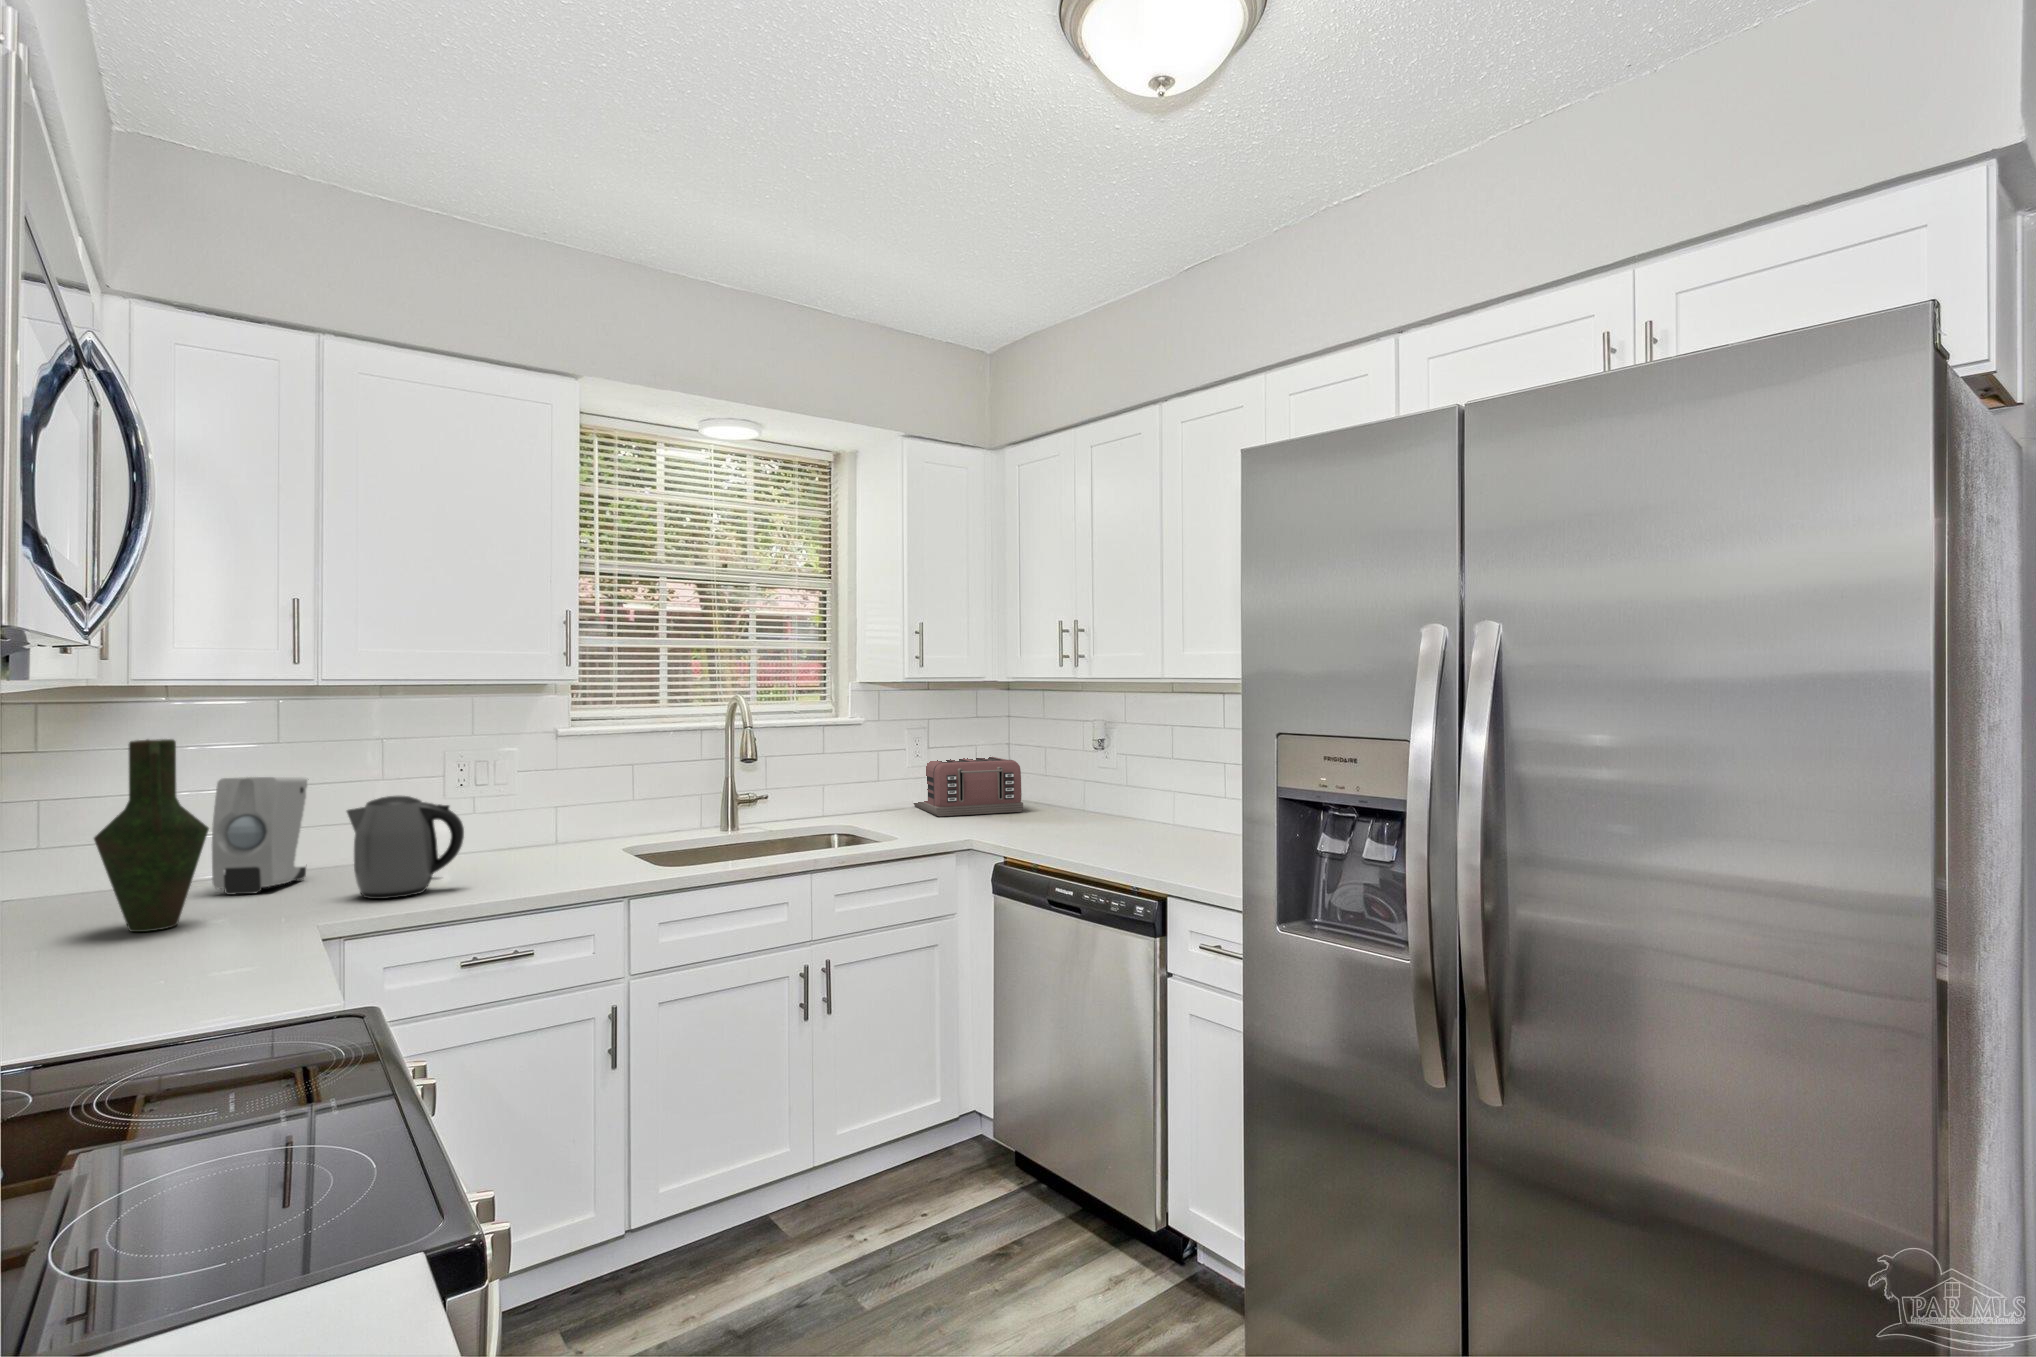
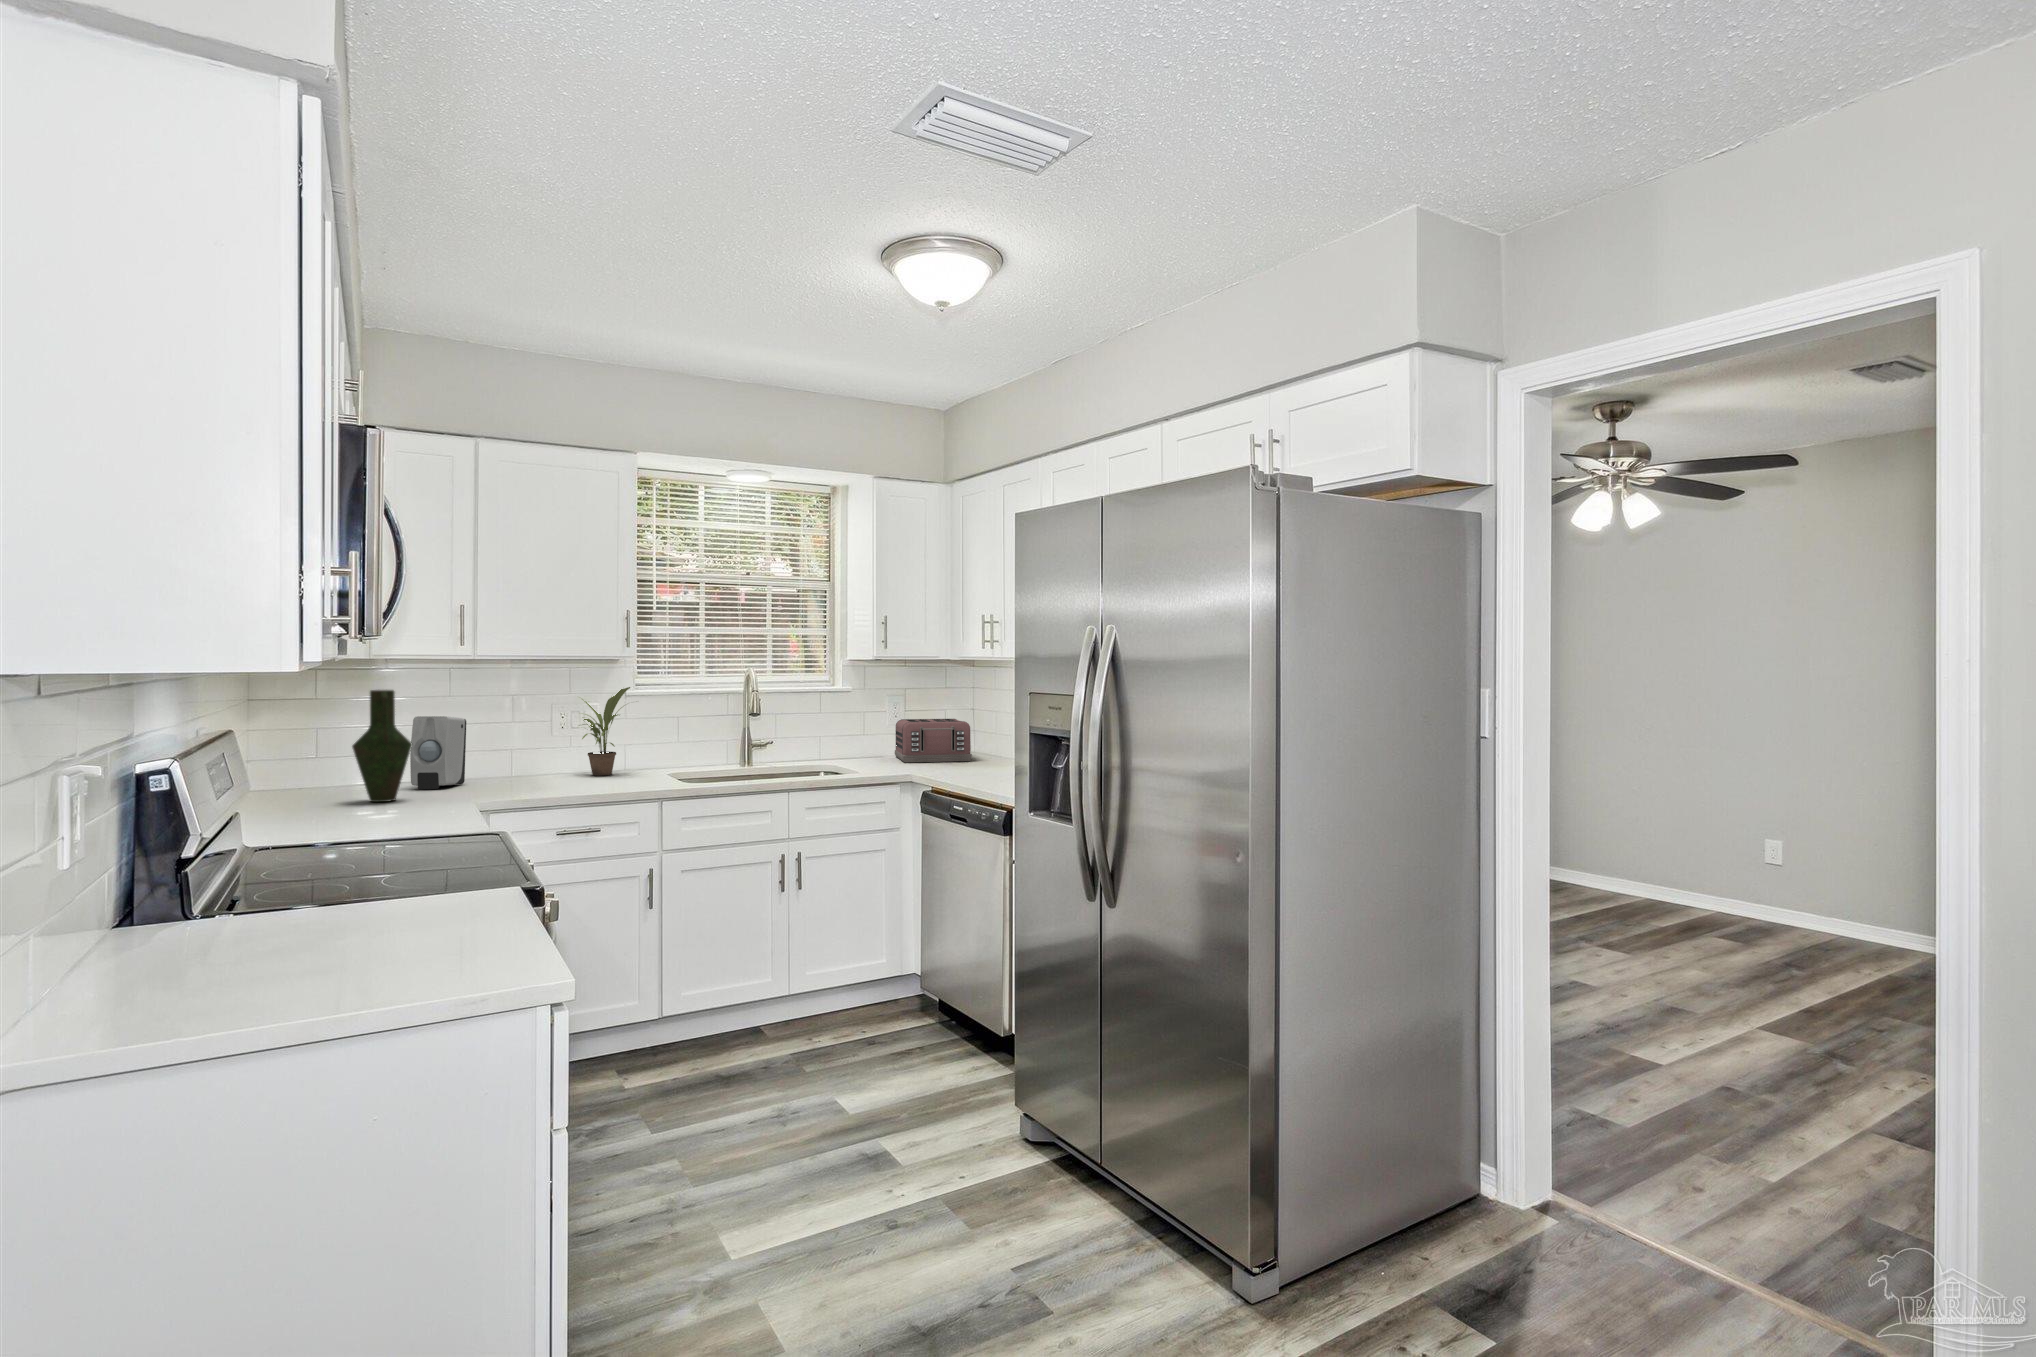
potted plant: none [476,718,579,854] -> present [582,687,630,776]
kettle: present [347,796,464,899] -> none [489,729,560,793]

